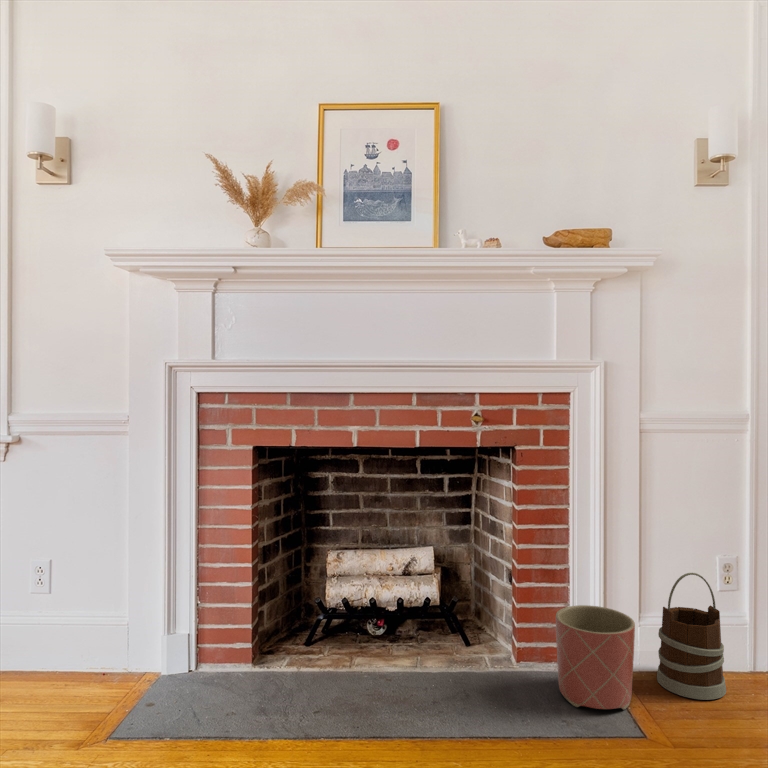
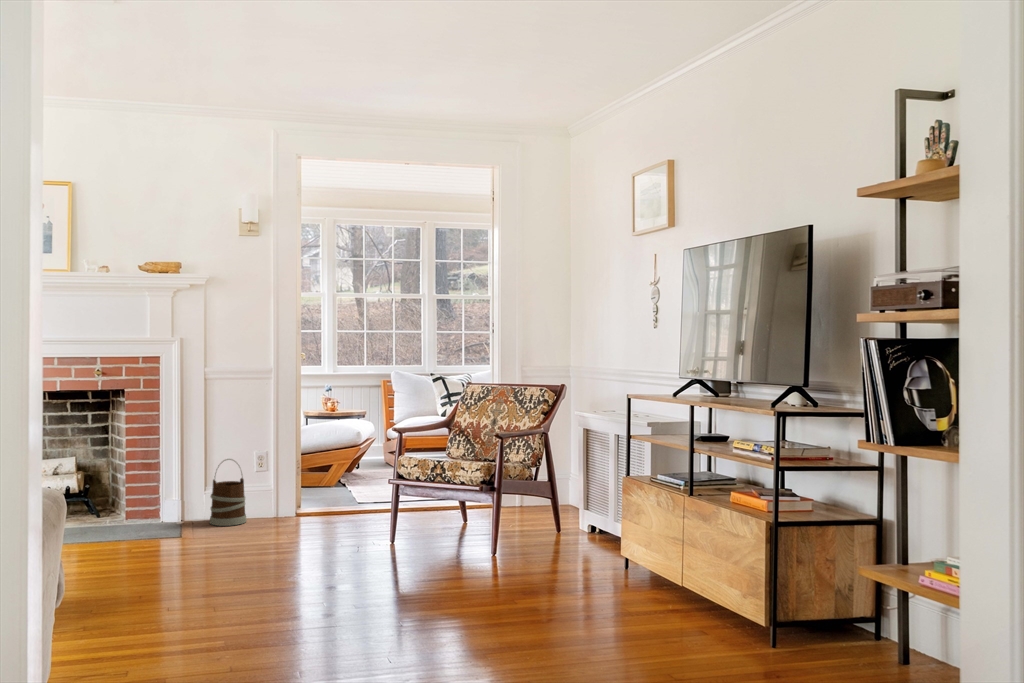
planter: present [556,605,635,709] -> none [143,482,188,533]

